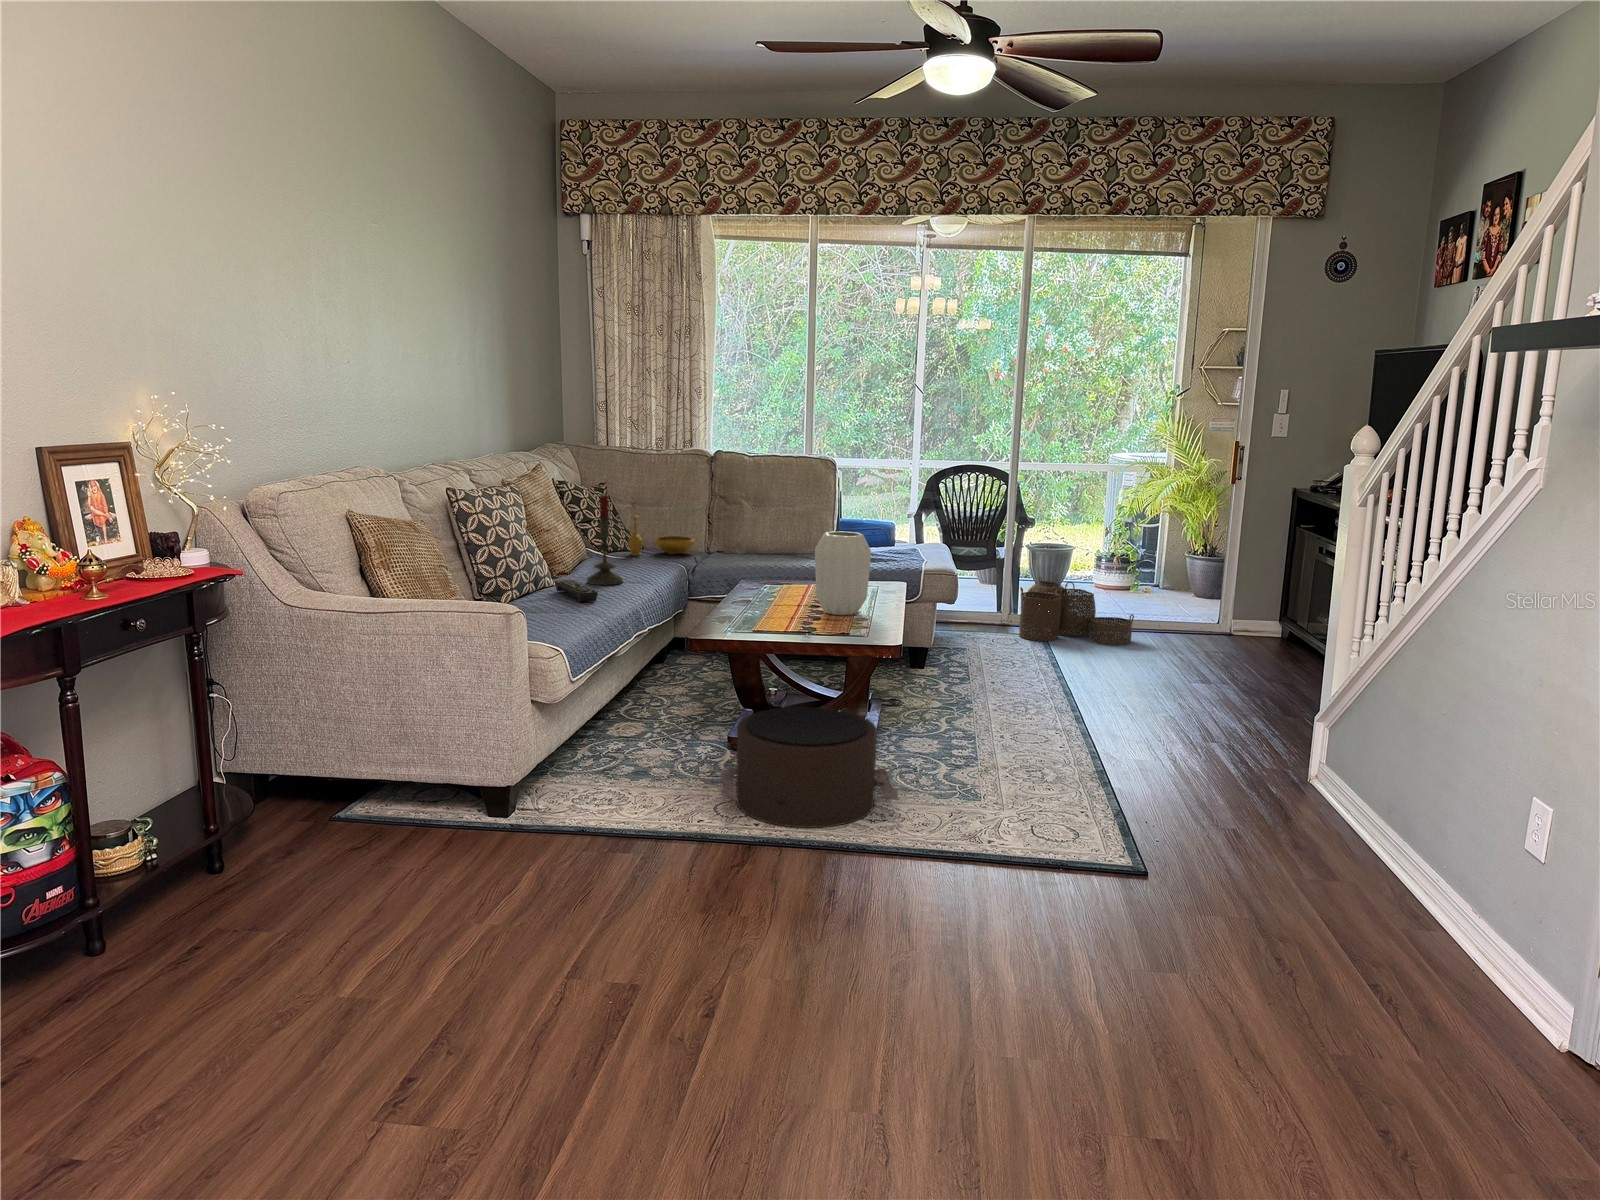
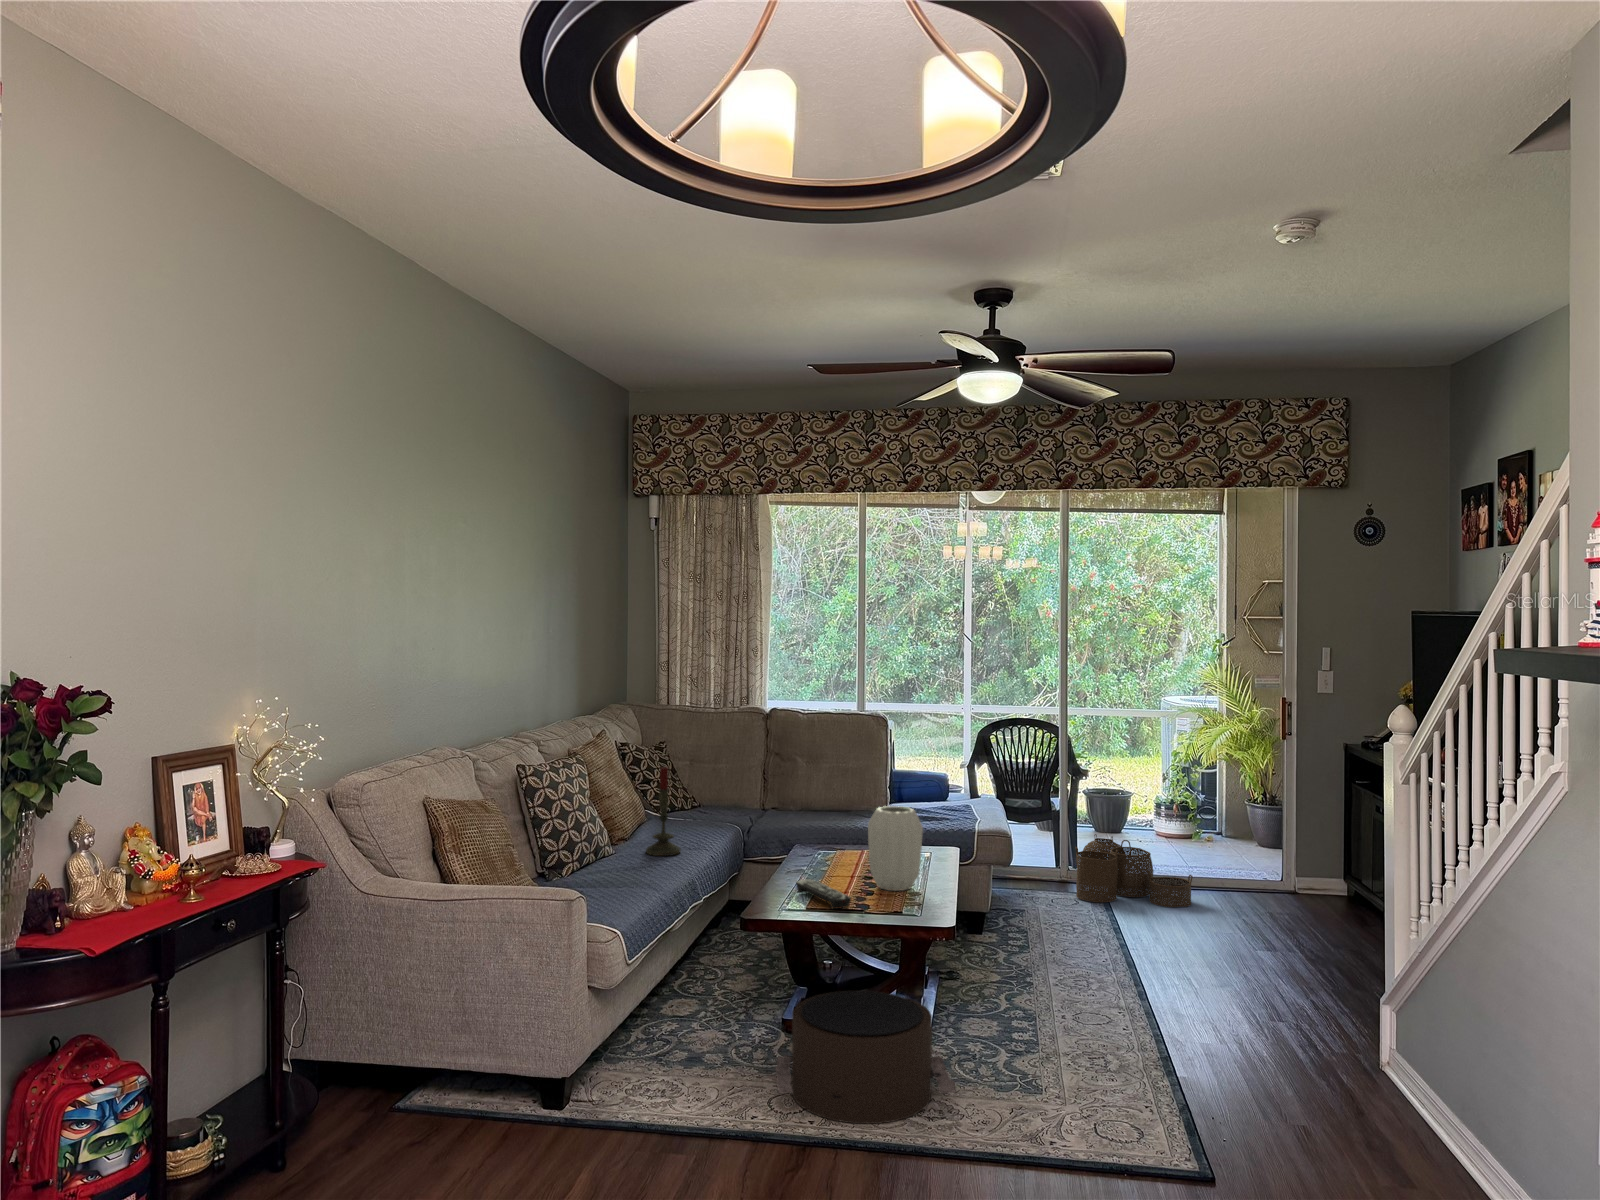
decorative bowl: present [628,516,695,556] -> none [686,779,751,819]
remote control: present [555,580,598,602] -> present [796,880,851,909]

